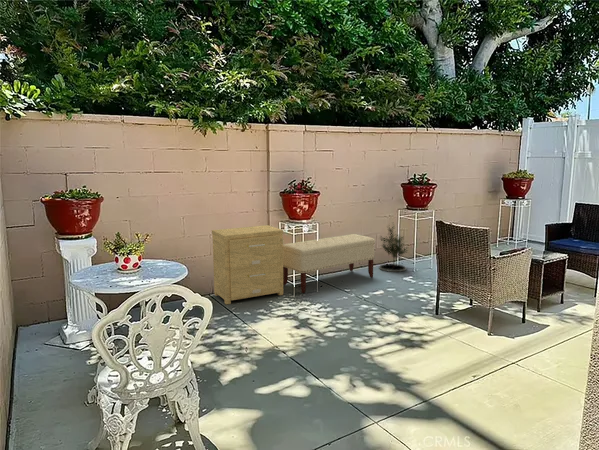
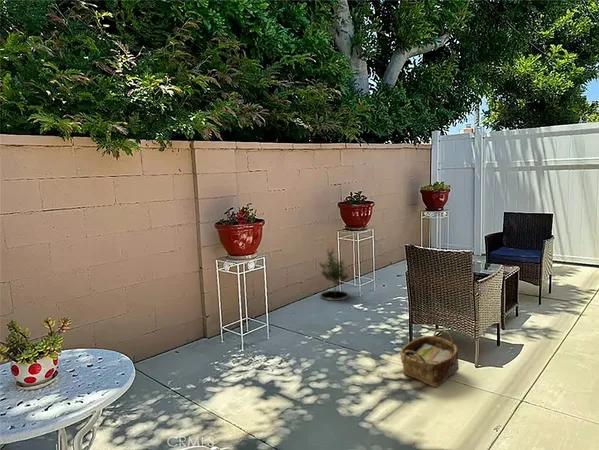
side table: present [212,225,283,304] -> none [130,264,227,374]
bench: present [283,234,375,293] -> none [217,263,320,343]
woven basket: none [415,294,468,339] -> present [400,329,459,387]

